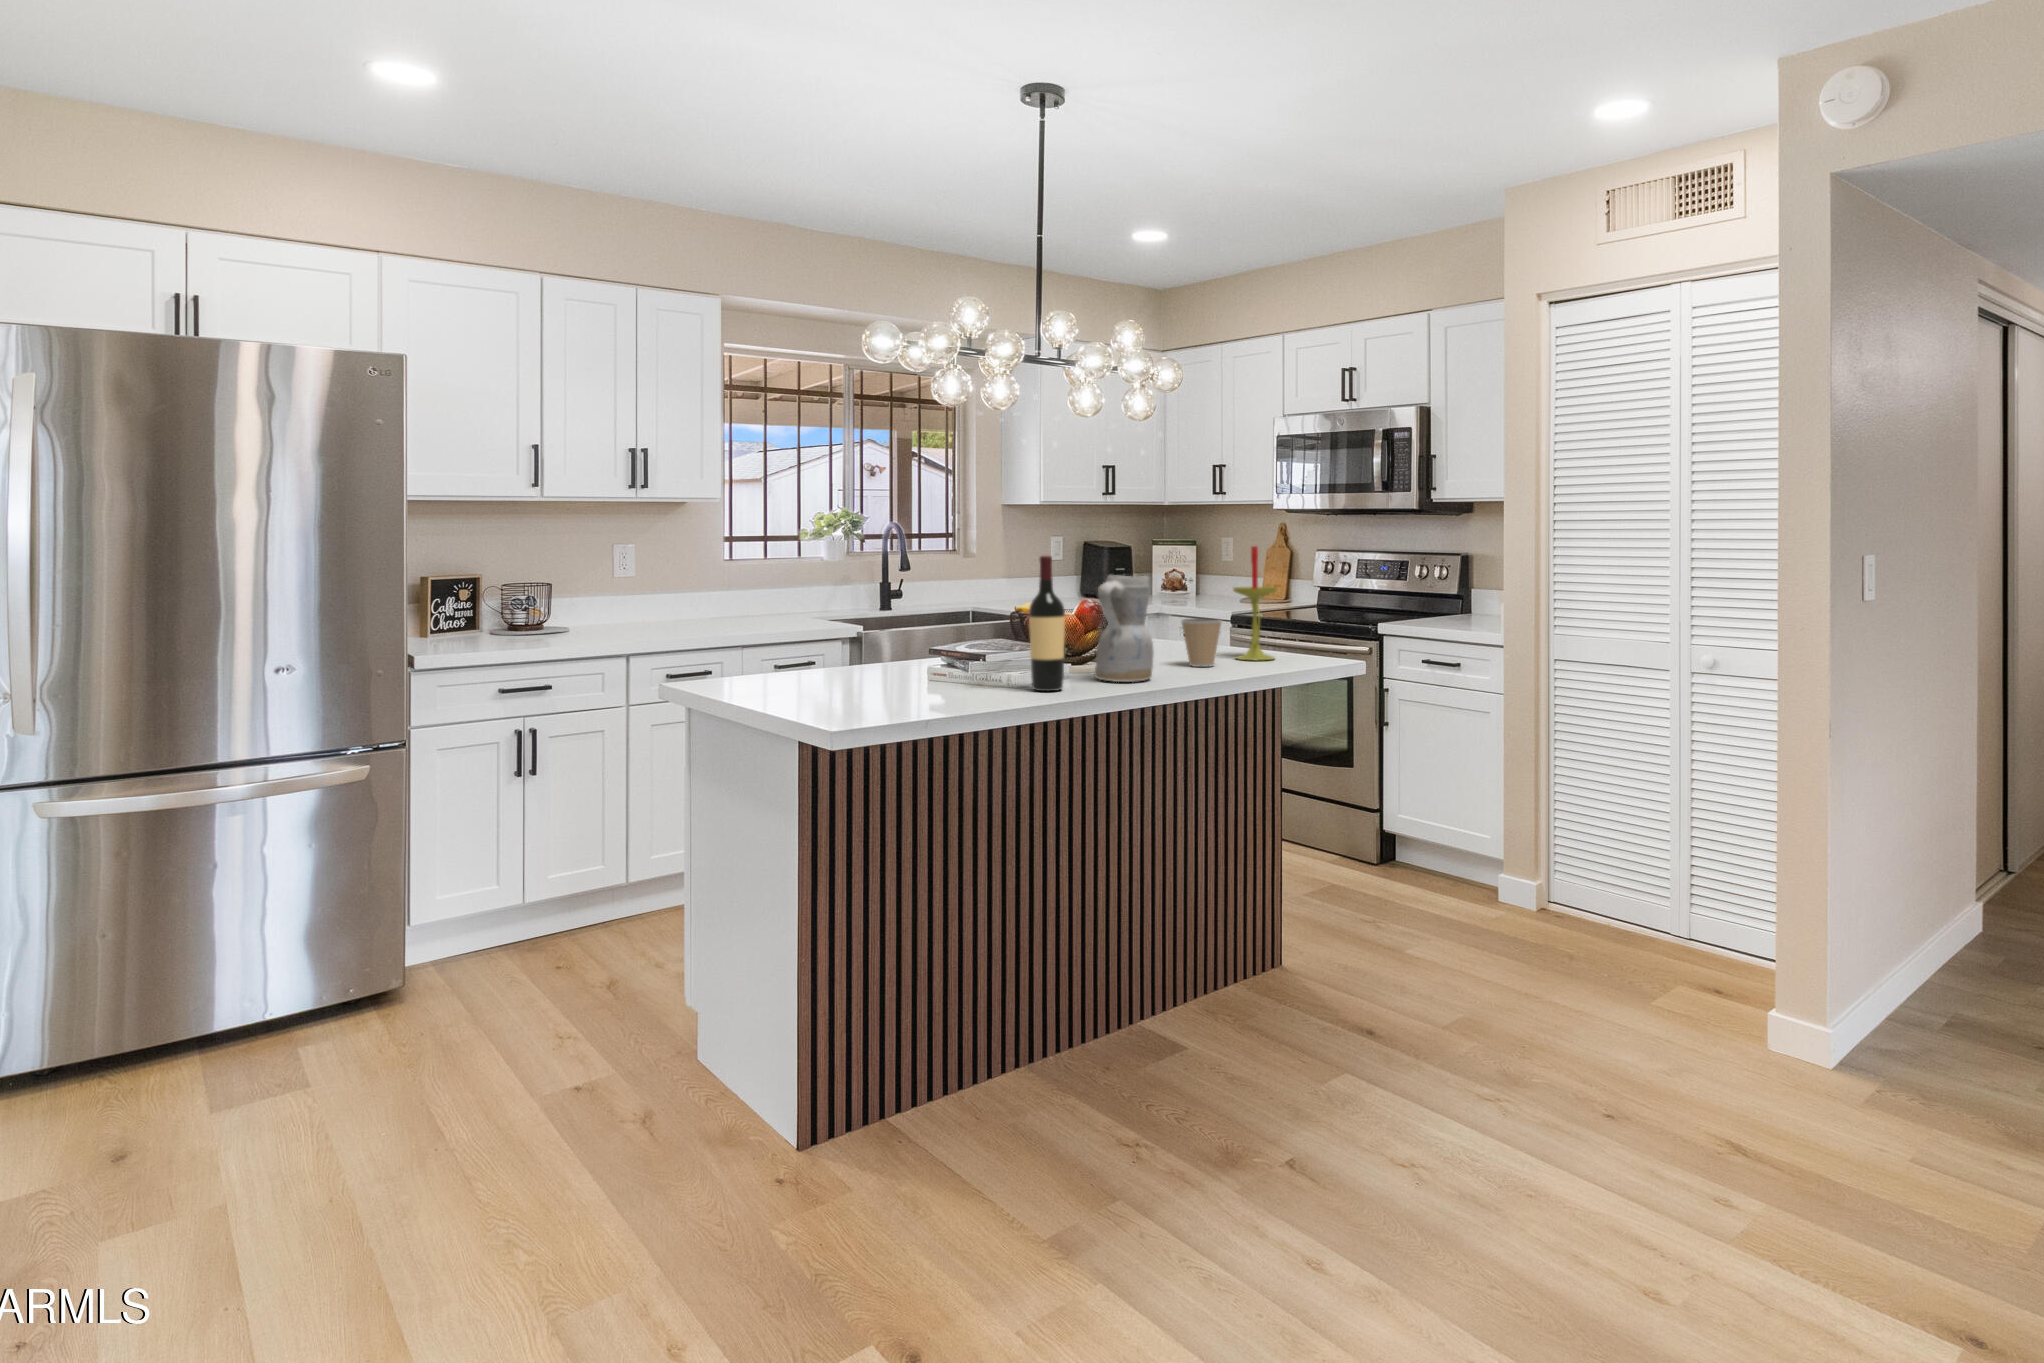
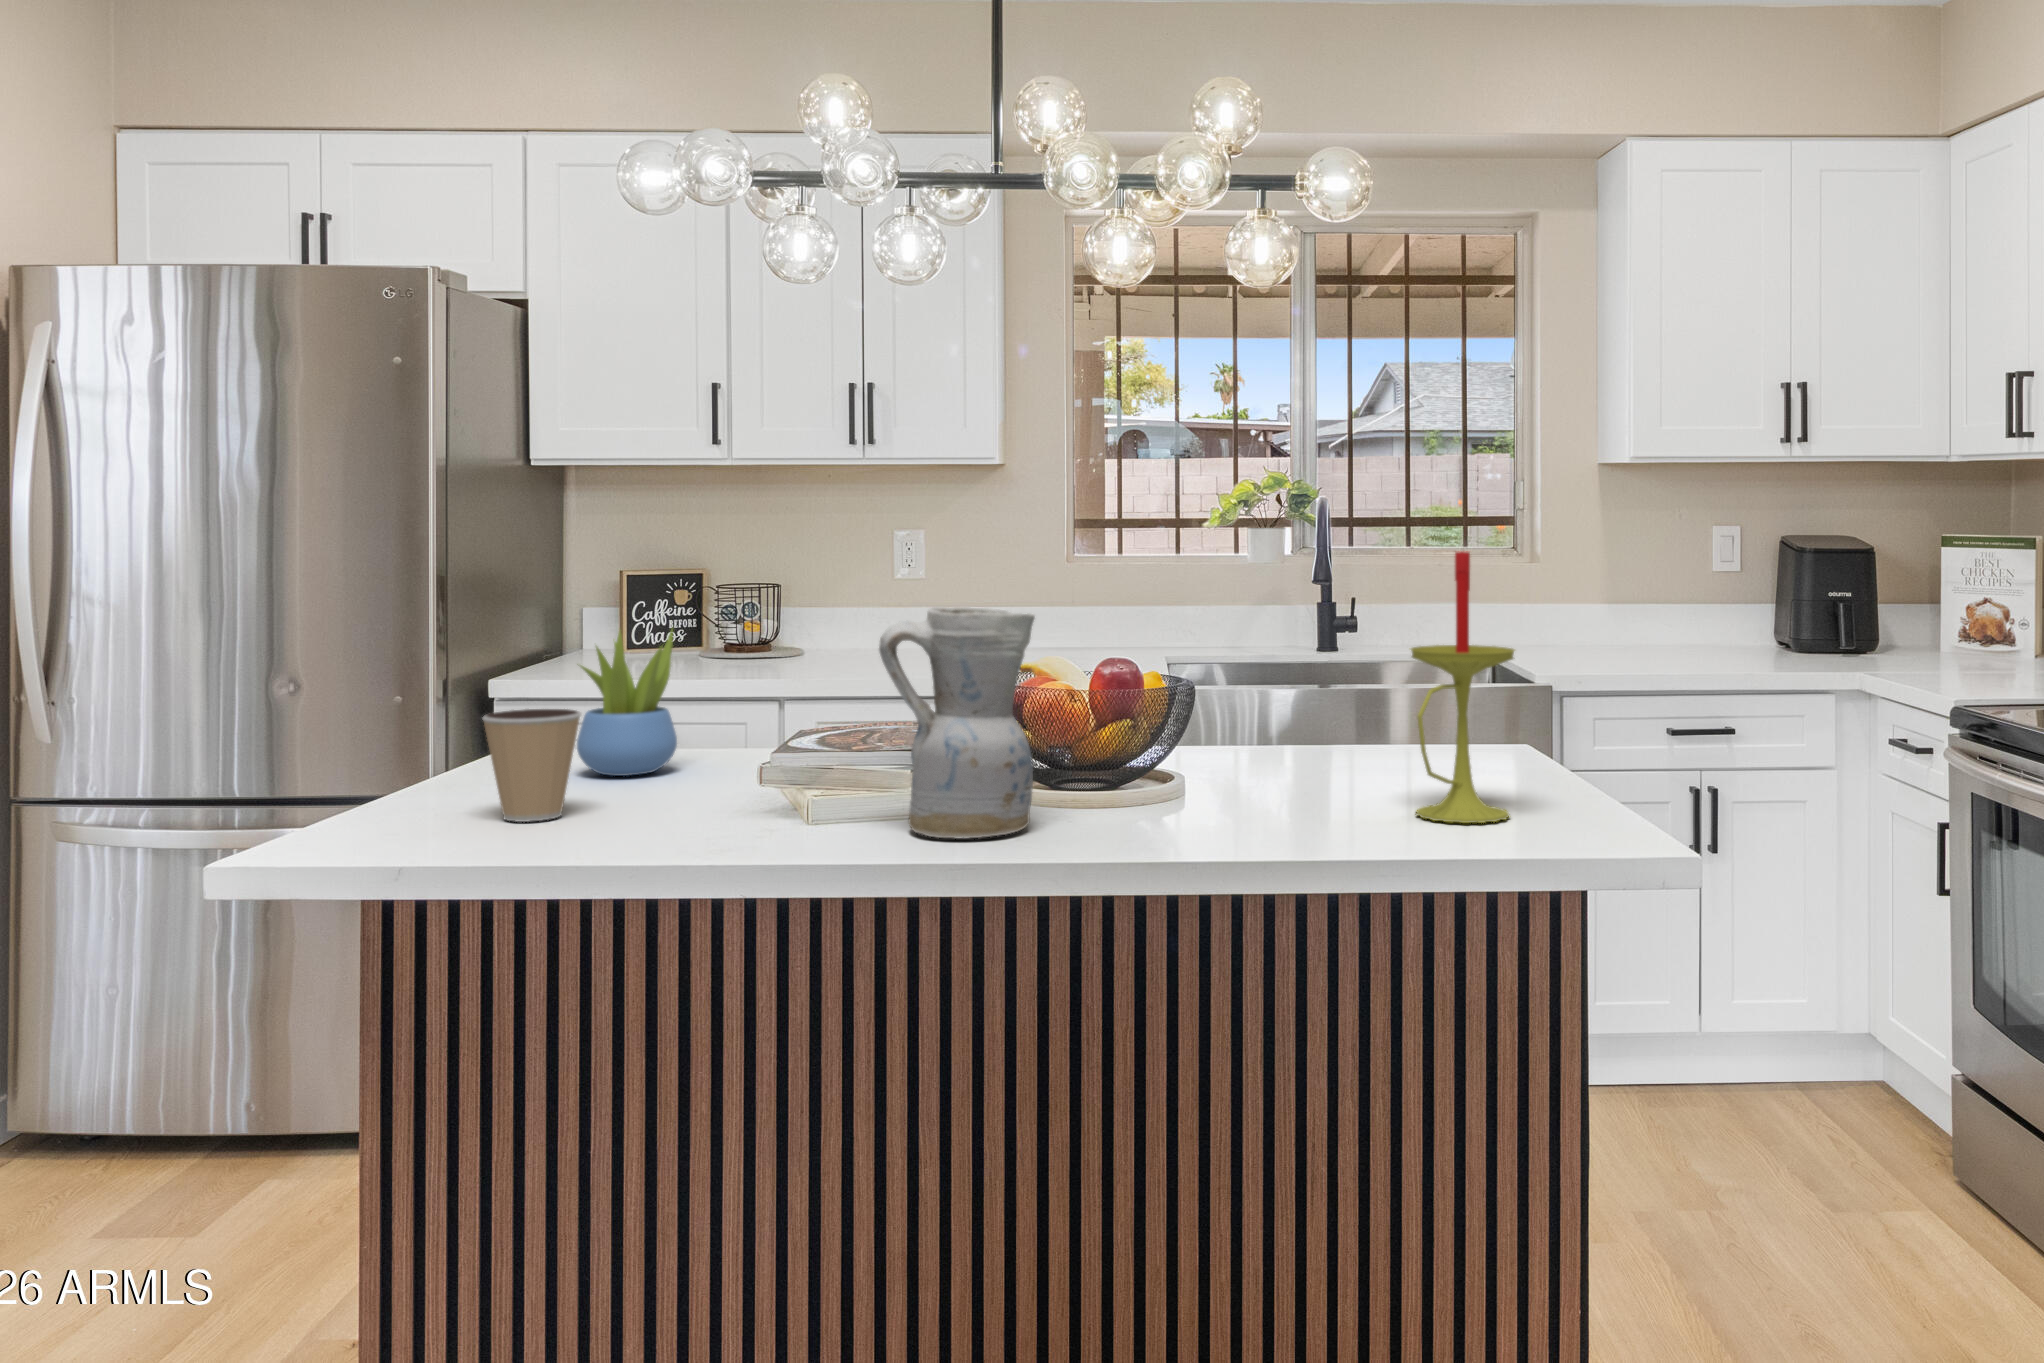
wine bottle: present [1029,556,1065,691] -> none [705,563,779,837]
succulent plant: none [824,596,886,683] -> present [577,629,677,776]
coffee cup: present [1181,618,1221,667] -> present [483,709,581,822]

